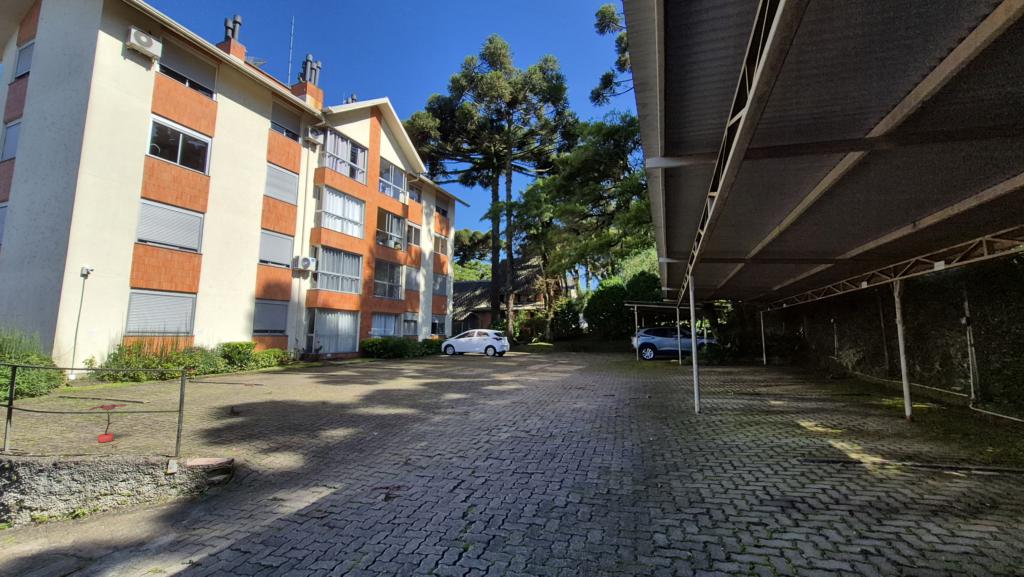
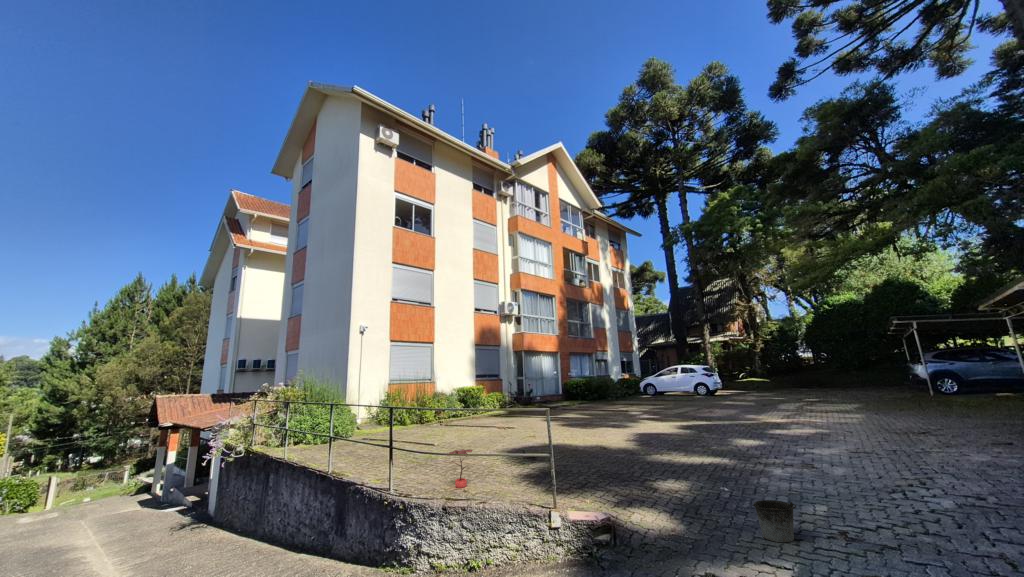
bucket: none [339,446,373,479] -> present [753,500,796,542]

